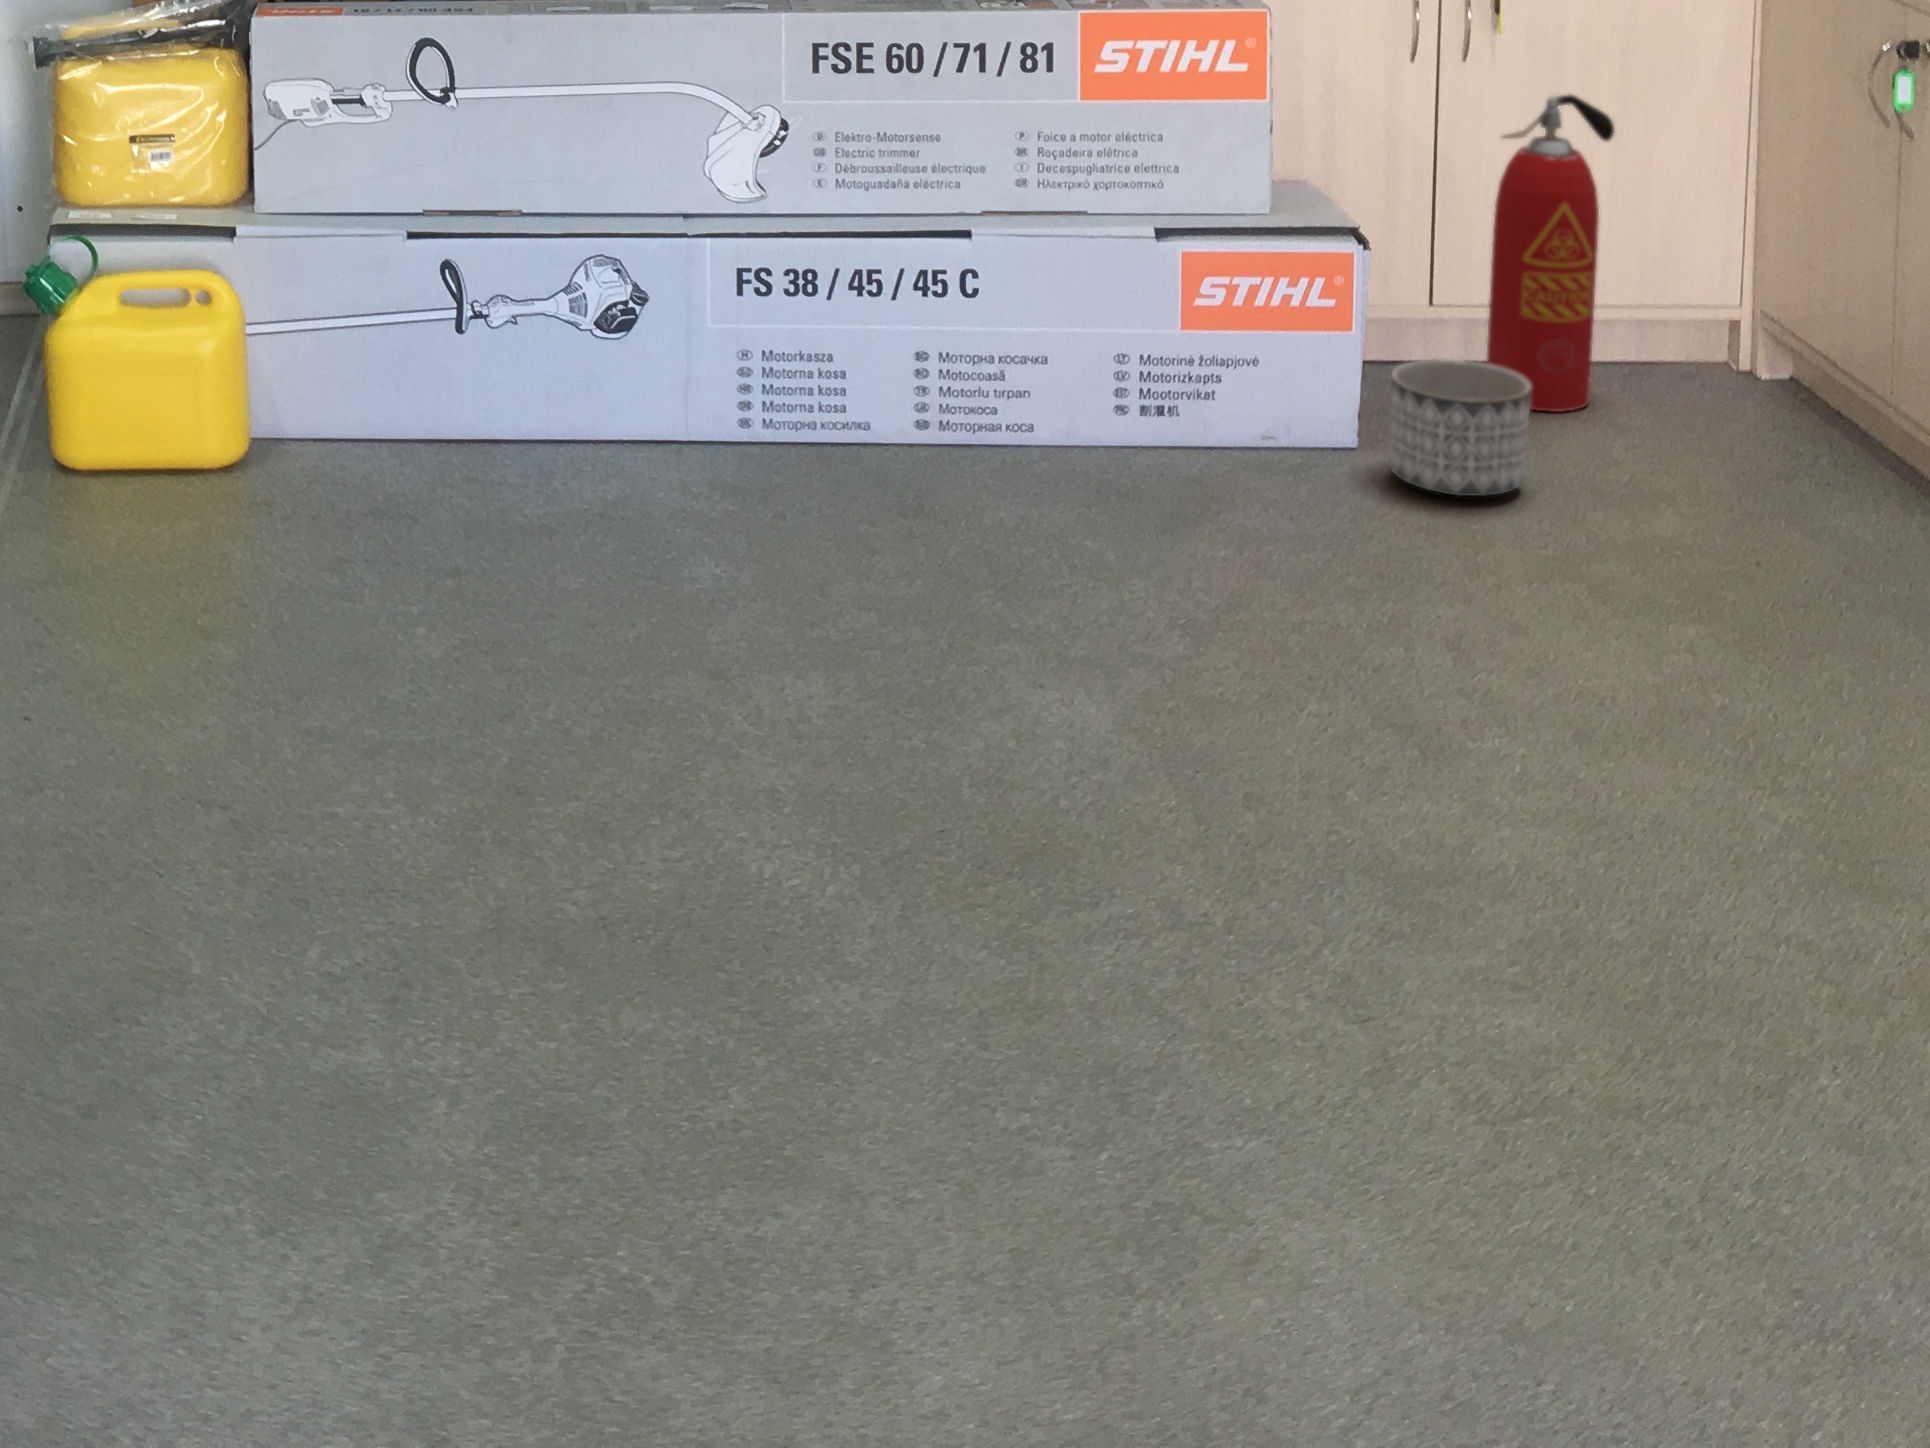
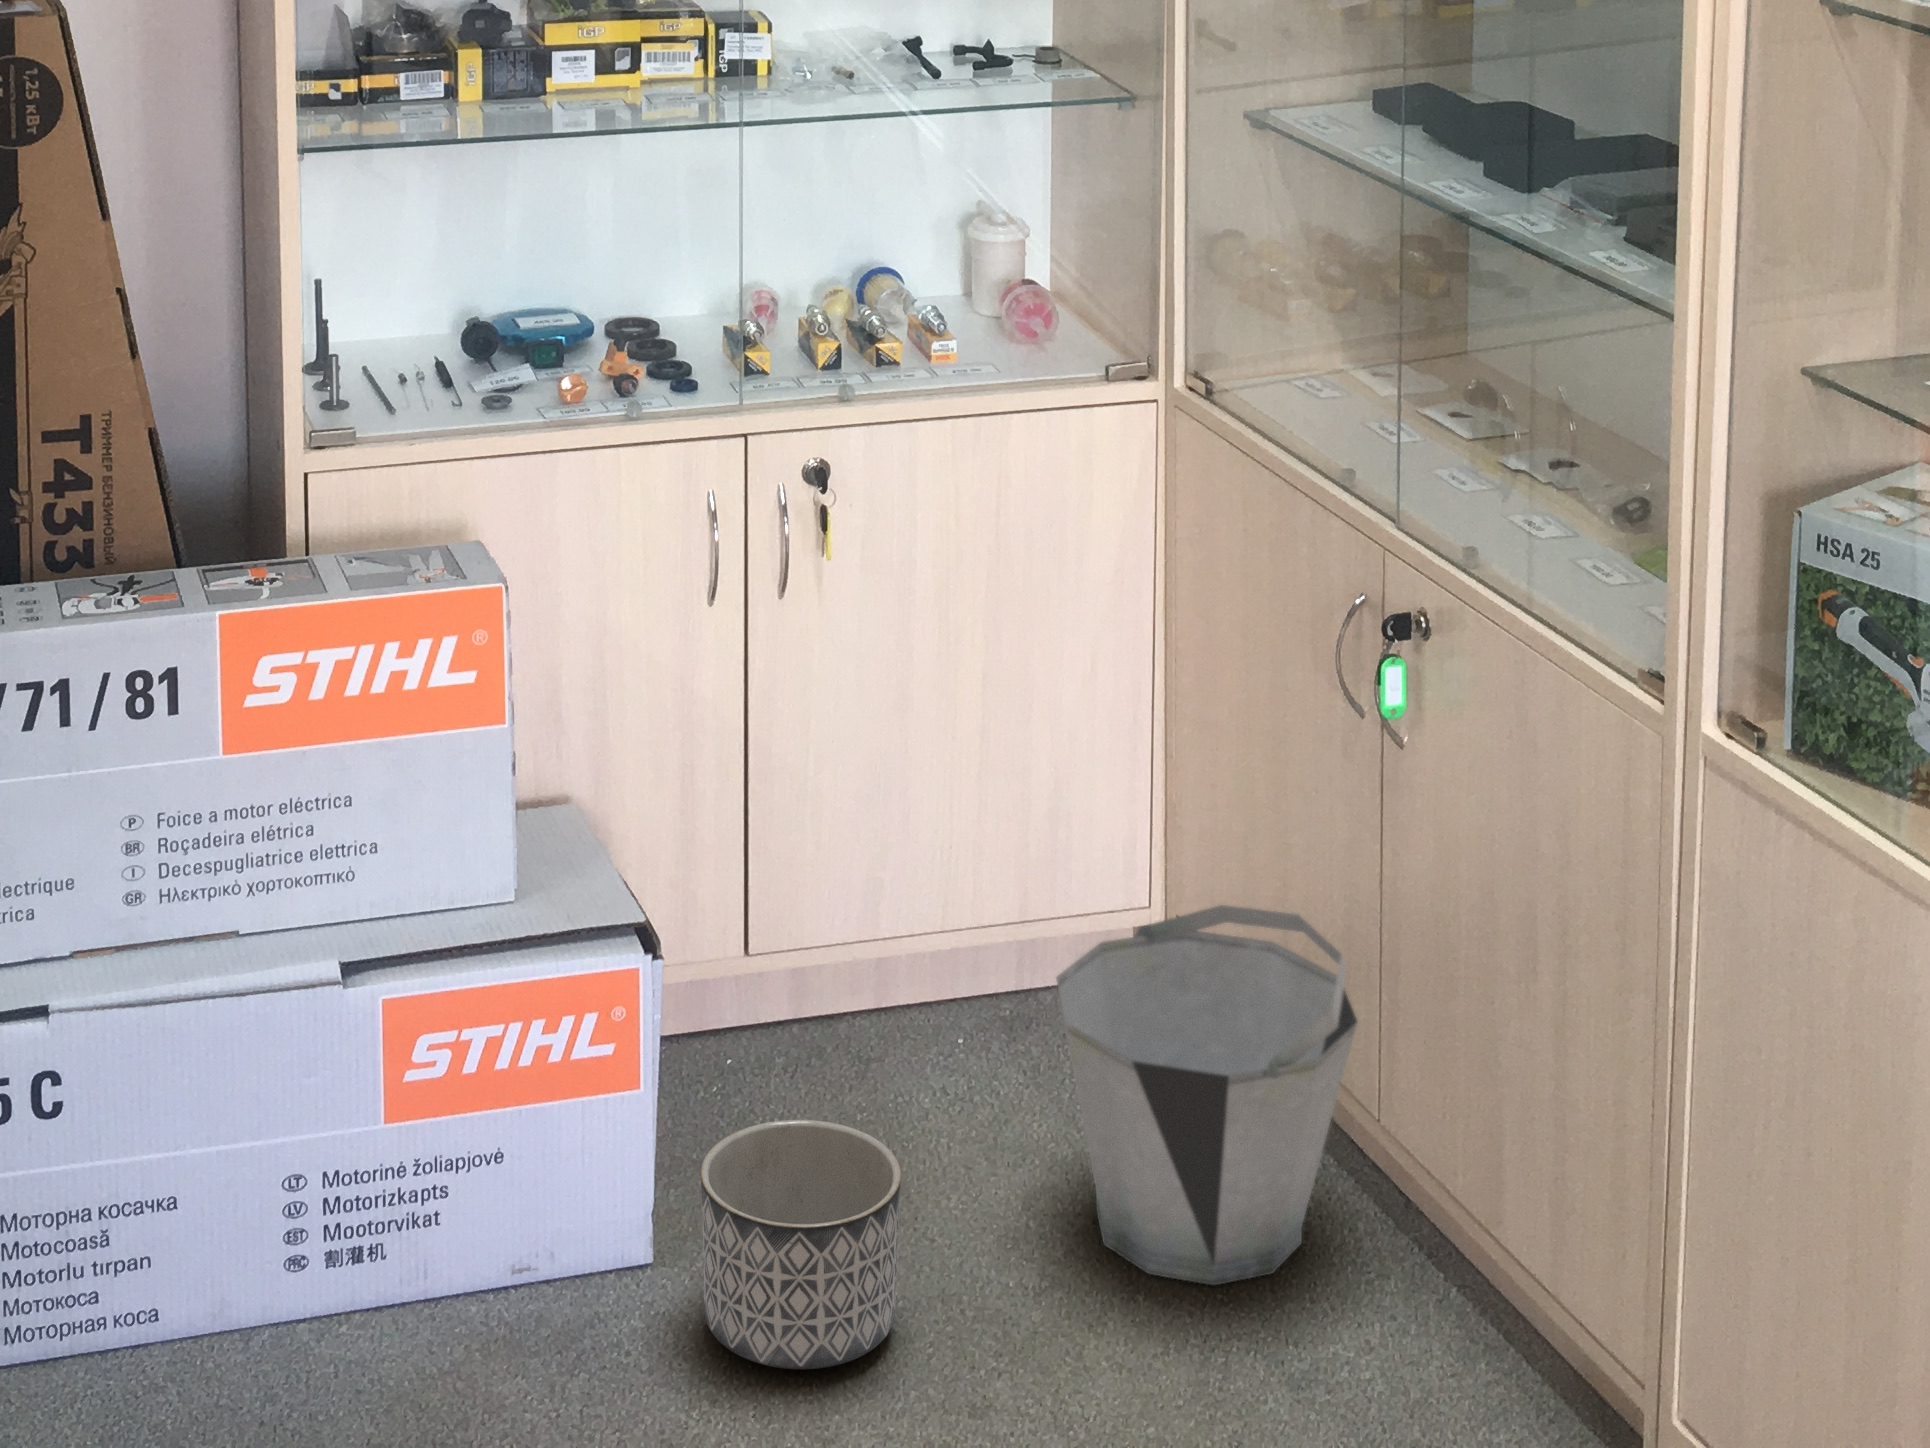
fire extinguisher: present [1486,95,1615,412] -> none [832,651,989,1124]
bucket: none [1653,269,1881,498] -> present [1056,905,1357,1285]

